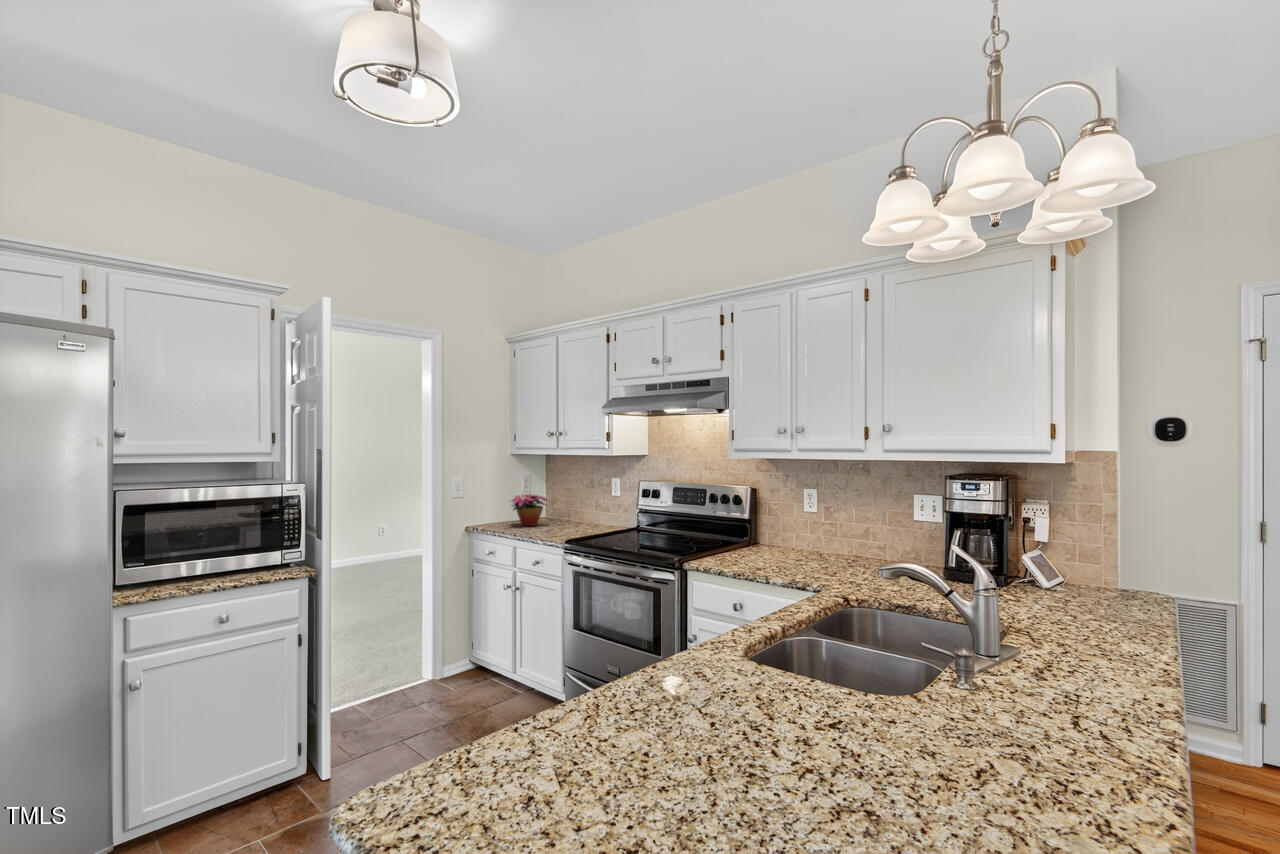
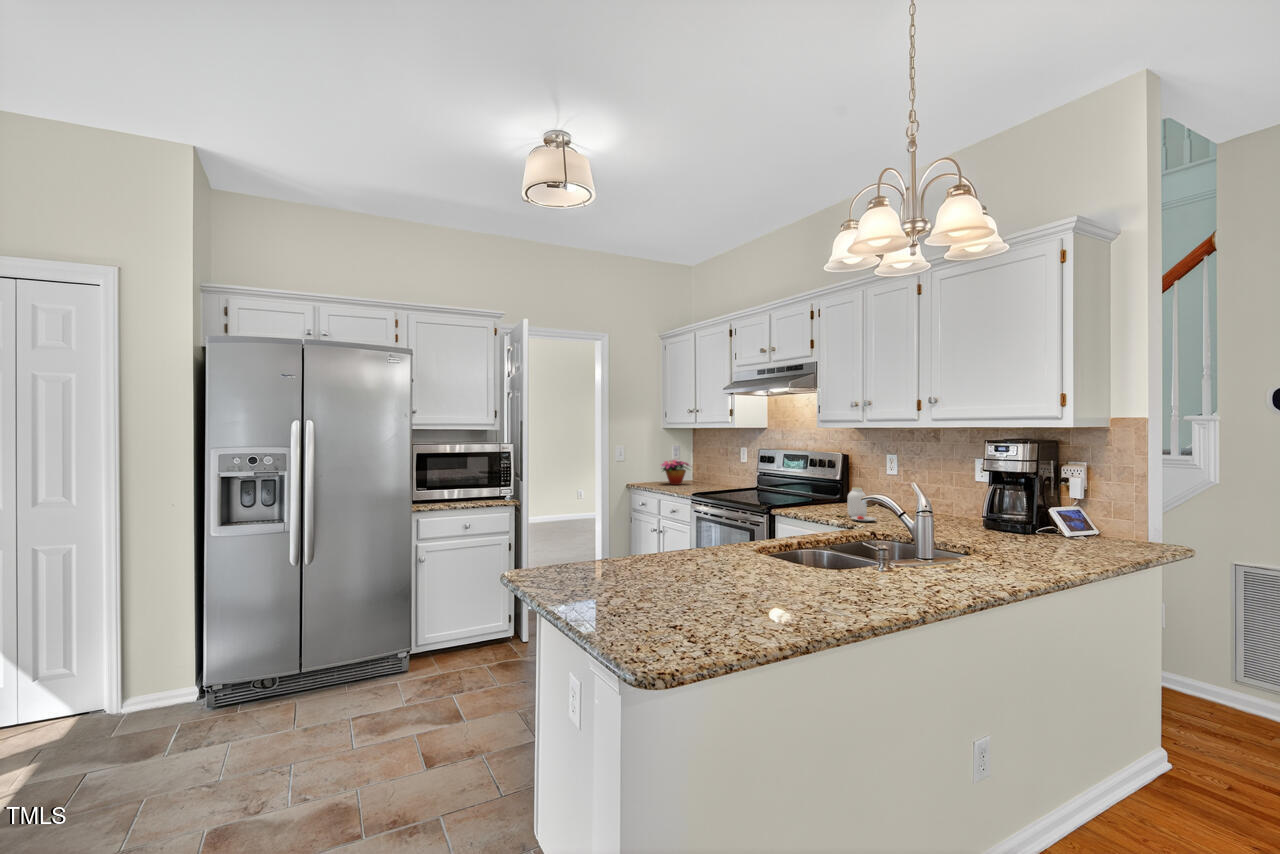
jar: none [771,534,827,579] -> present [840,488,876,521]

